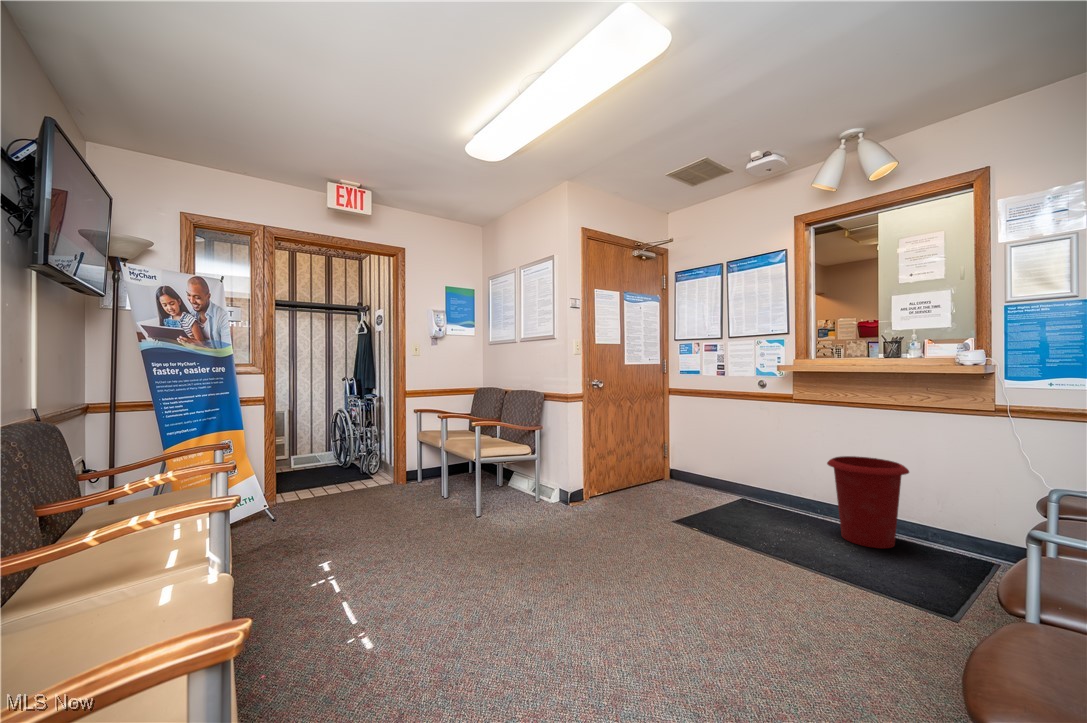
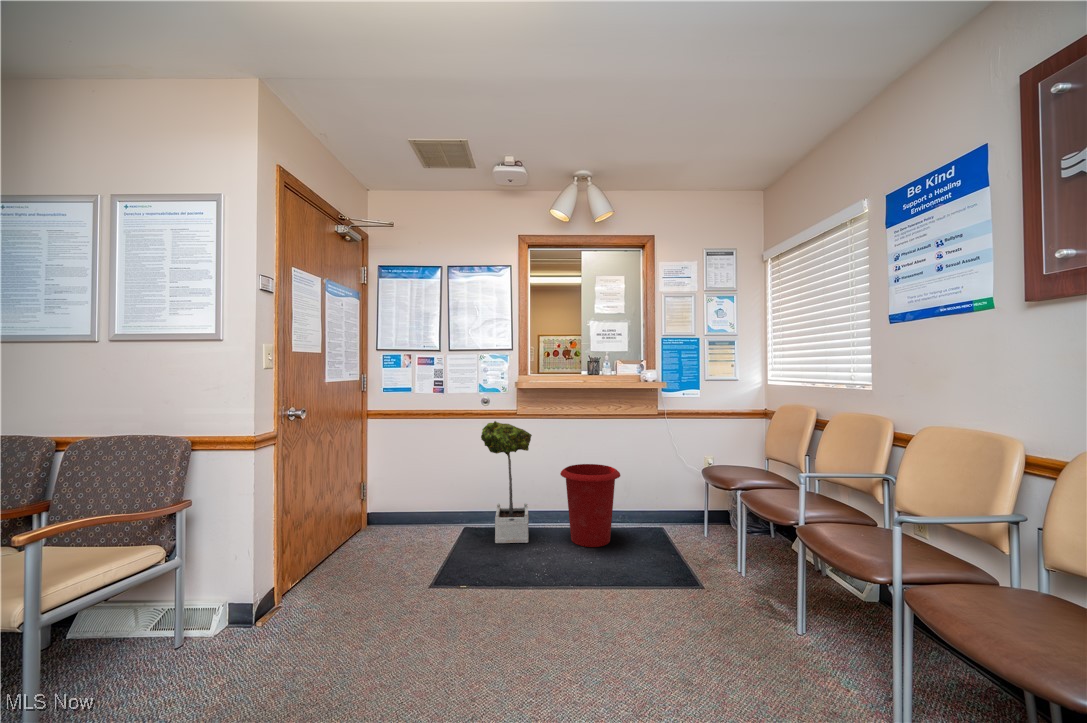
potted tree: none [747,401,803,522] -> present [481,421,532,543]

